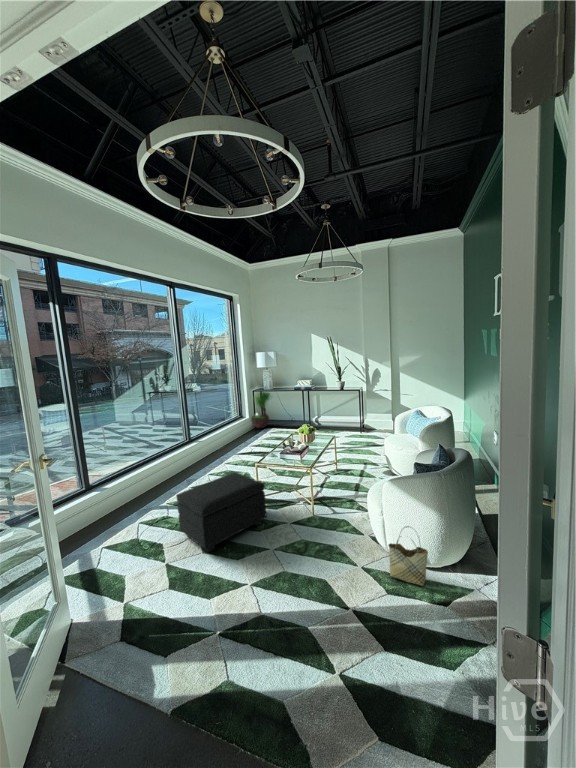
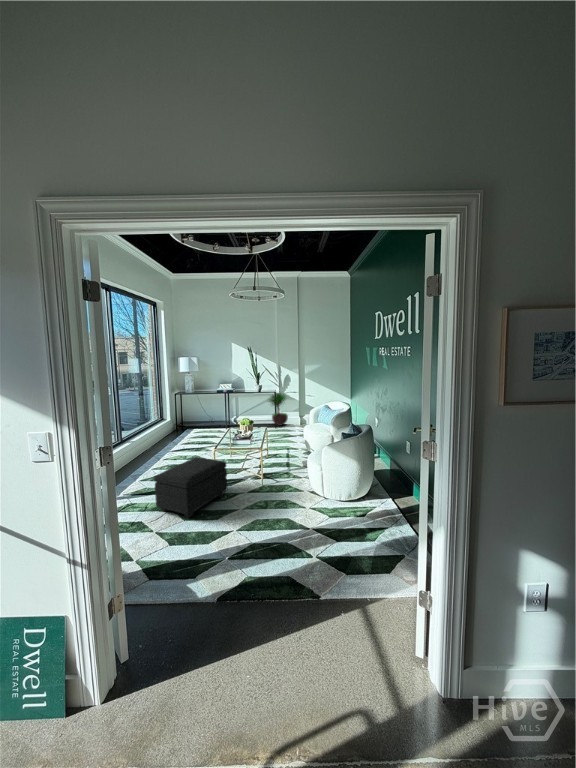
potted tree: present [251,392,270,428] -> present [269,392,288,425]
woven basket: present [388,526,428,586] -> none [328,475,353,511]

